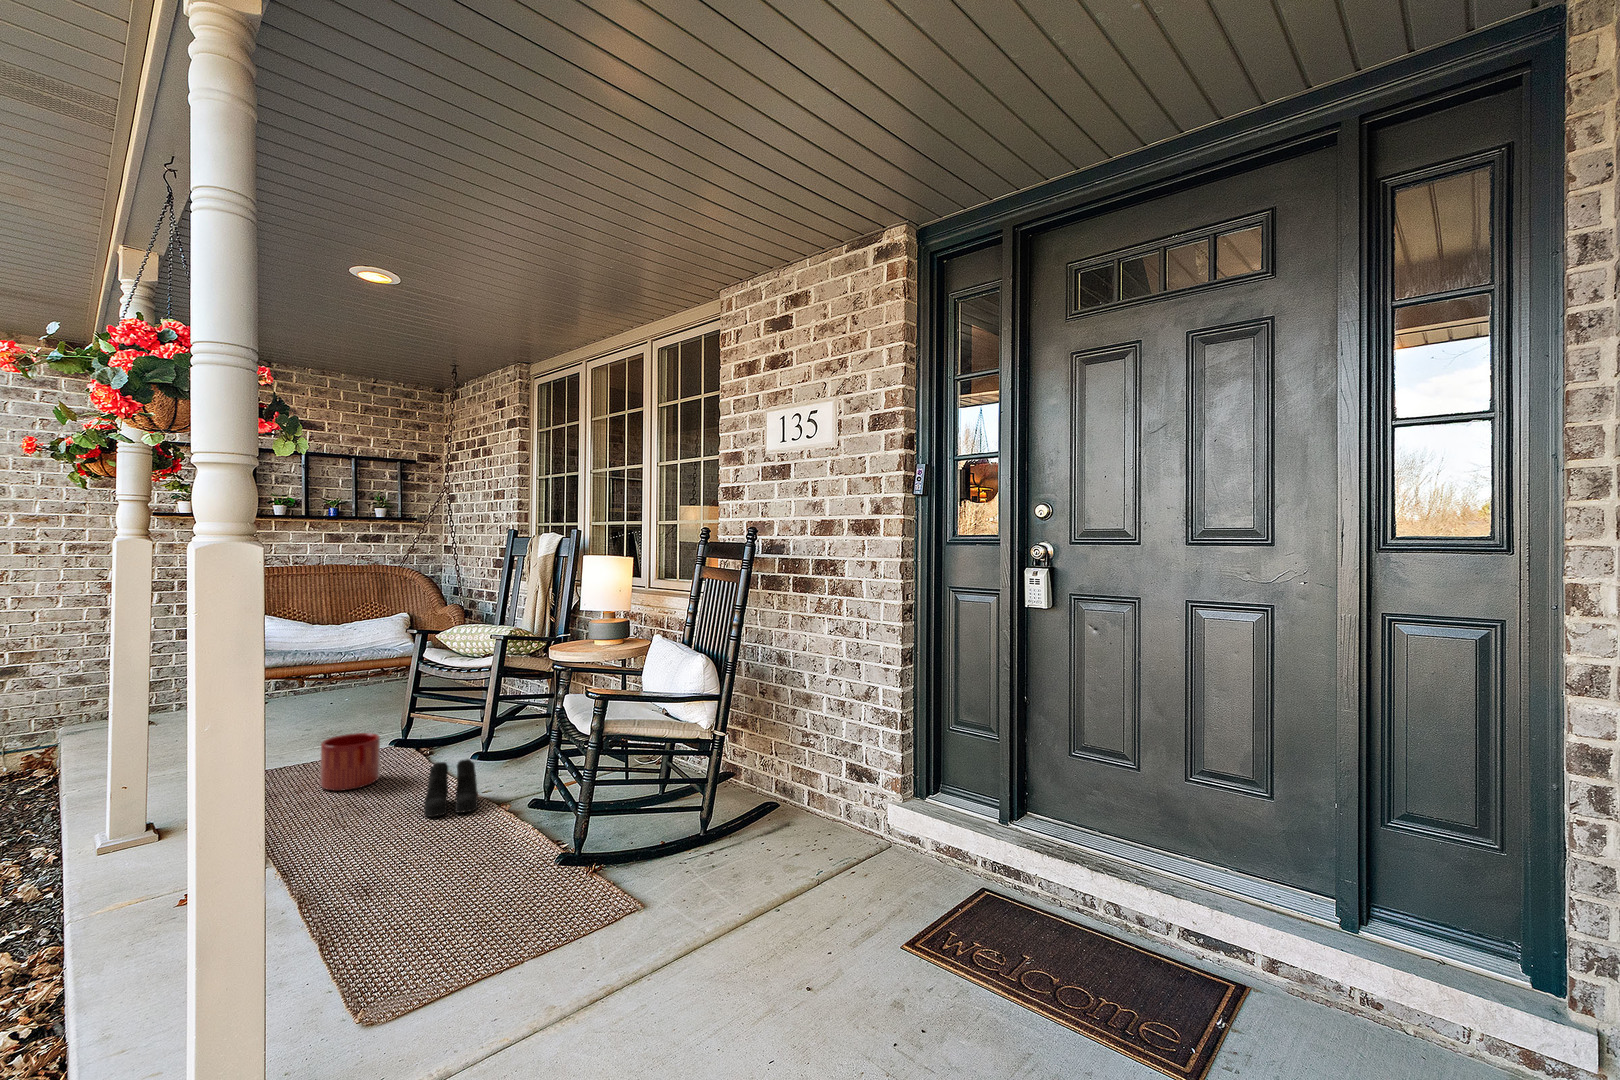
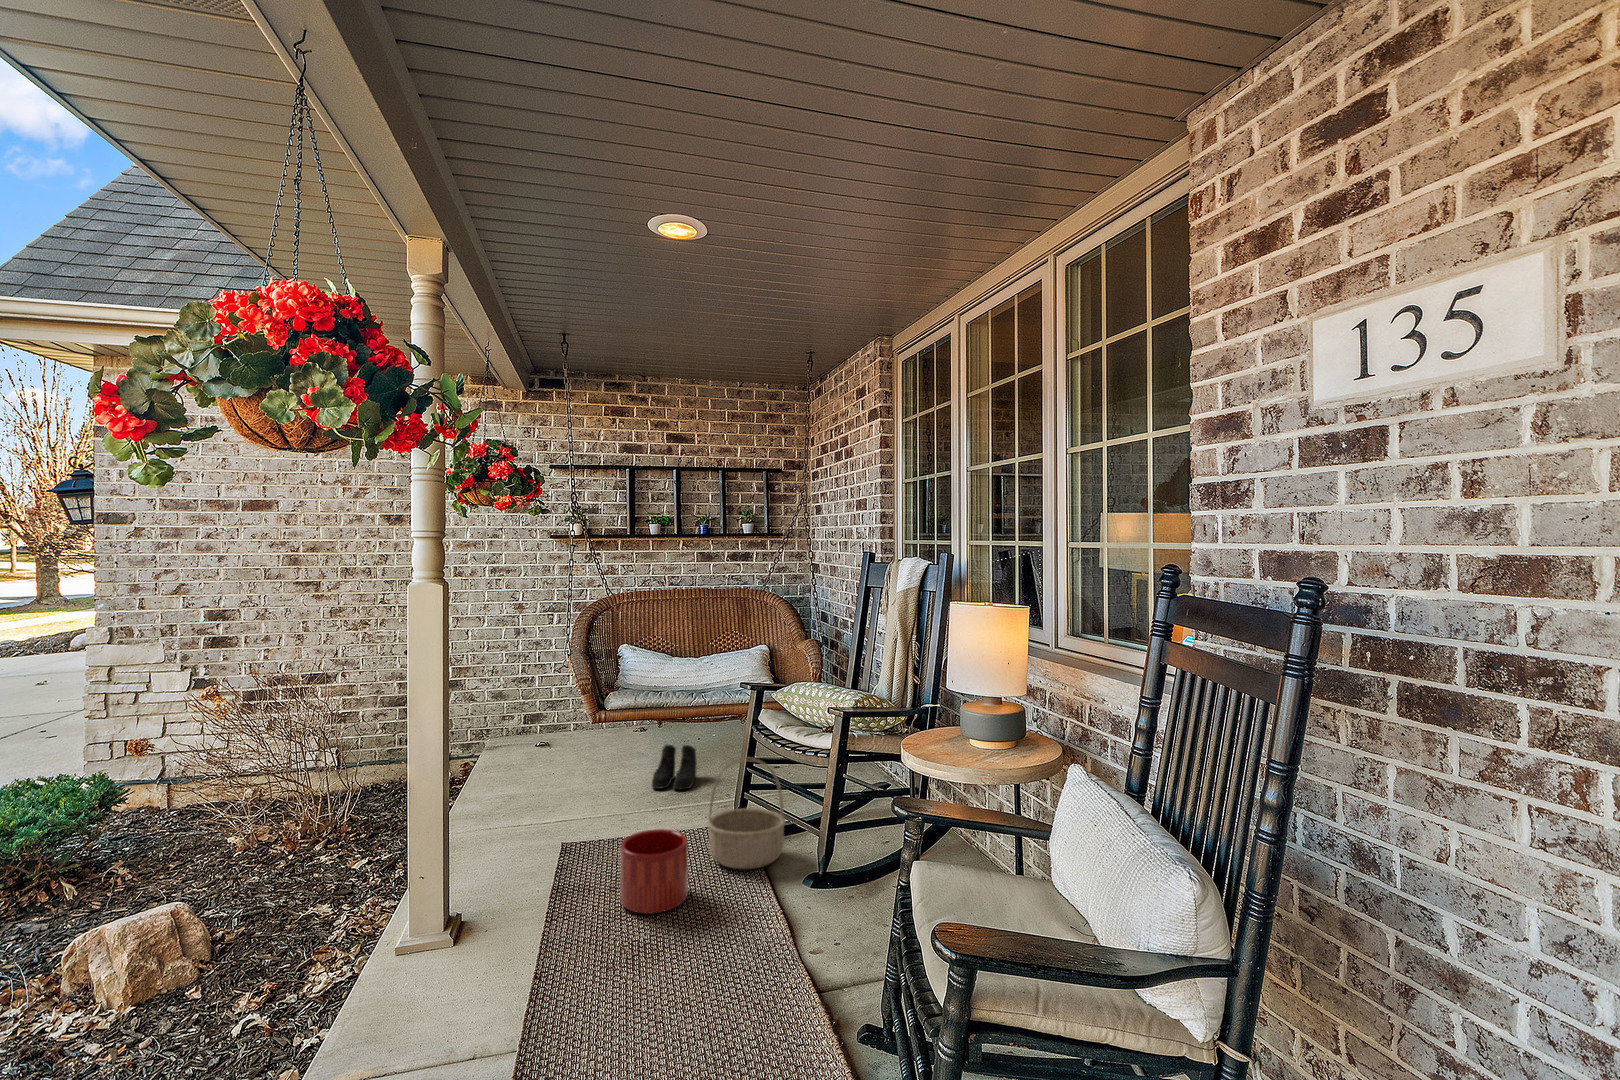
basket: none [386,678,453,761] -> present [707,757,786,869]
boots: present [424,759,478,817] -> present [652,745,697,790]

